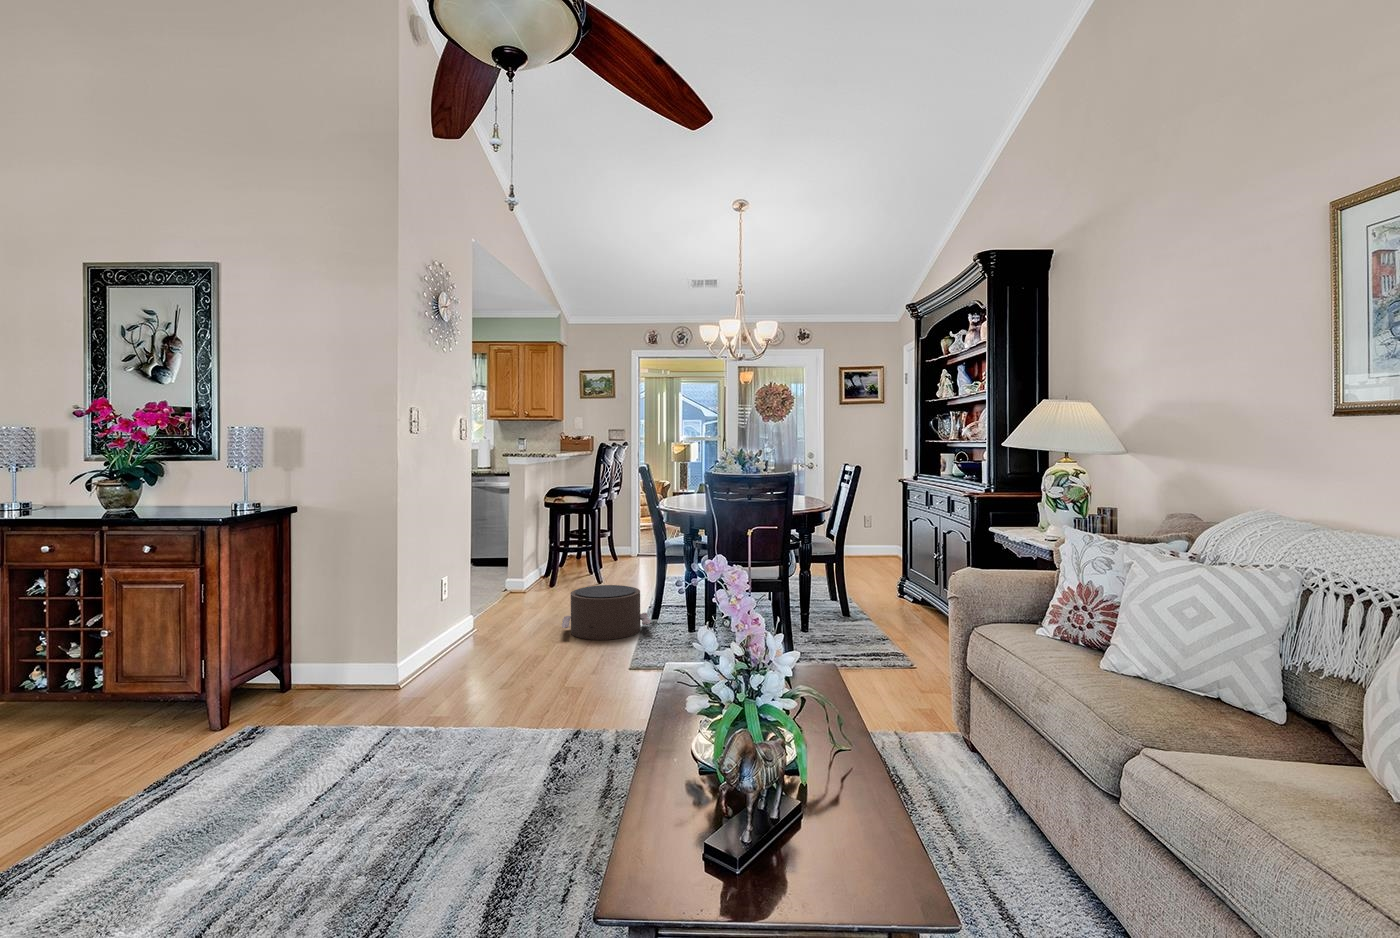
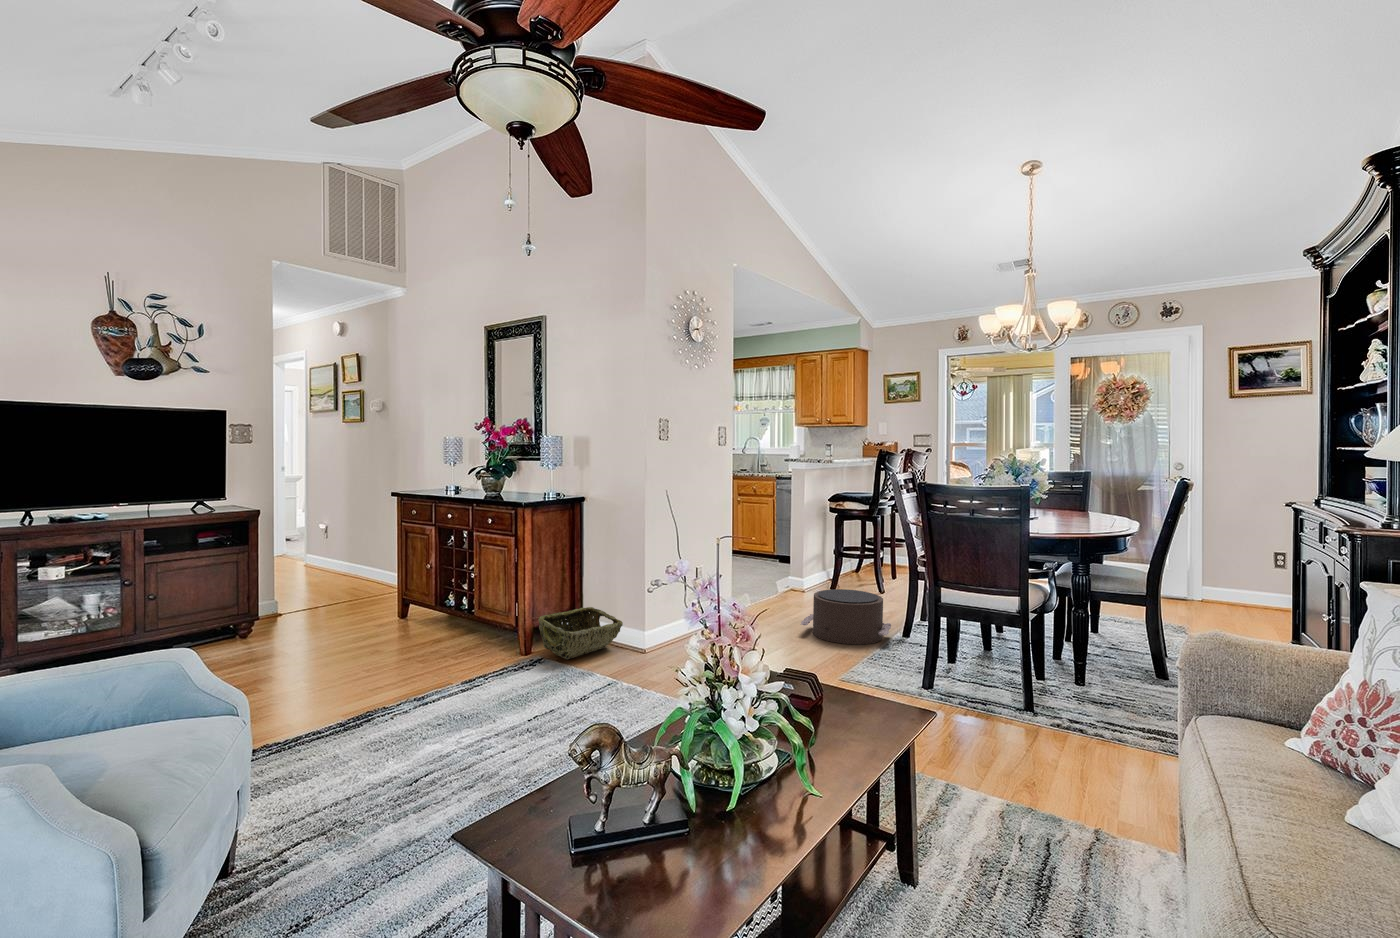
woven basket: none [247,648,365,719] -> present [538,607,623,659]

